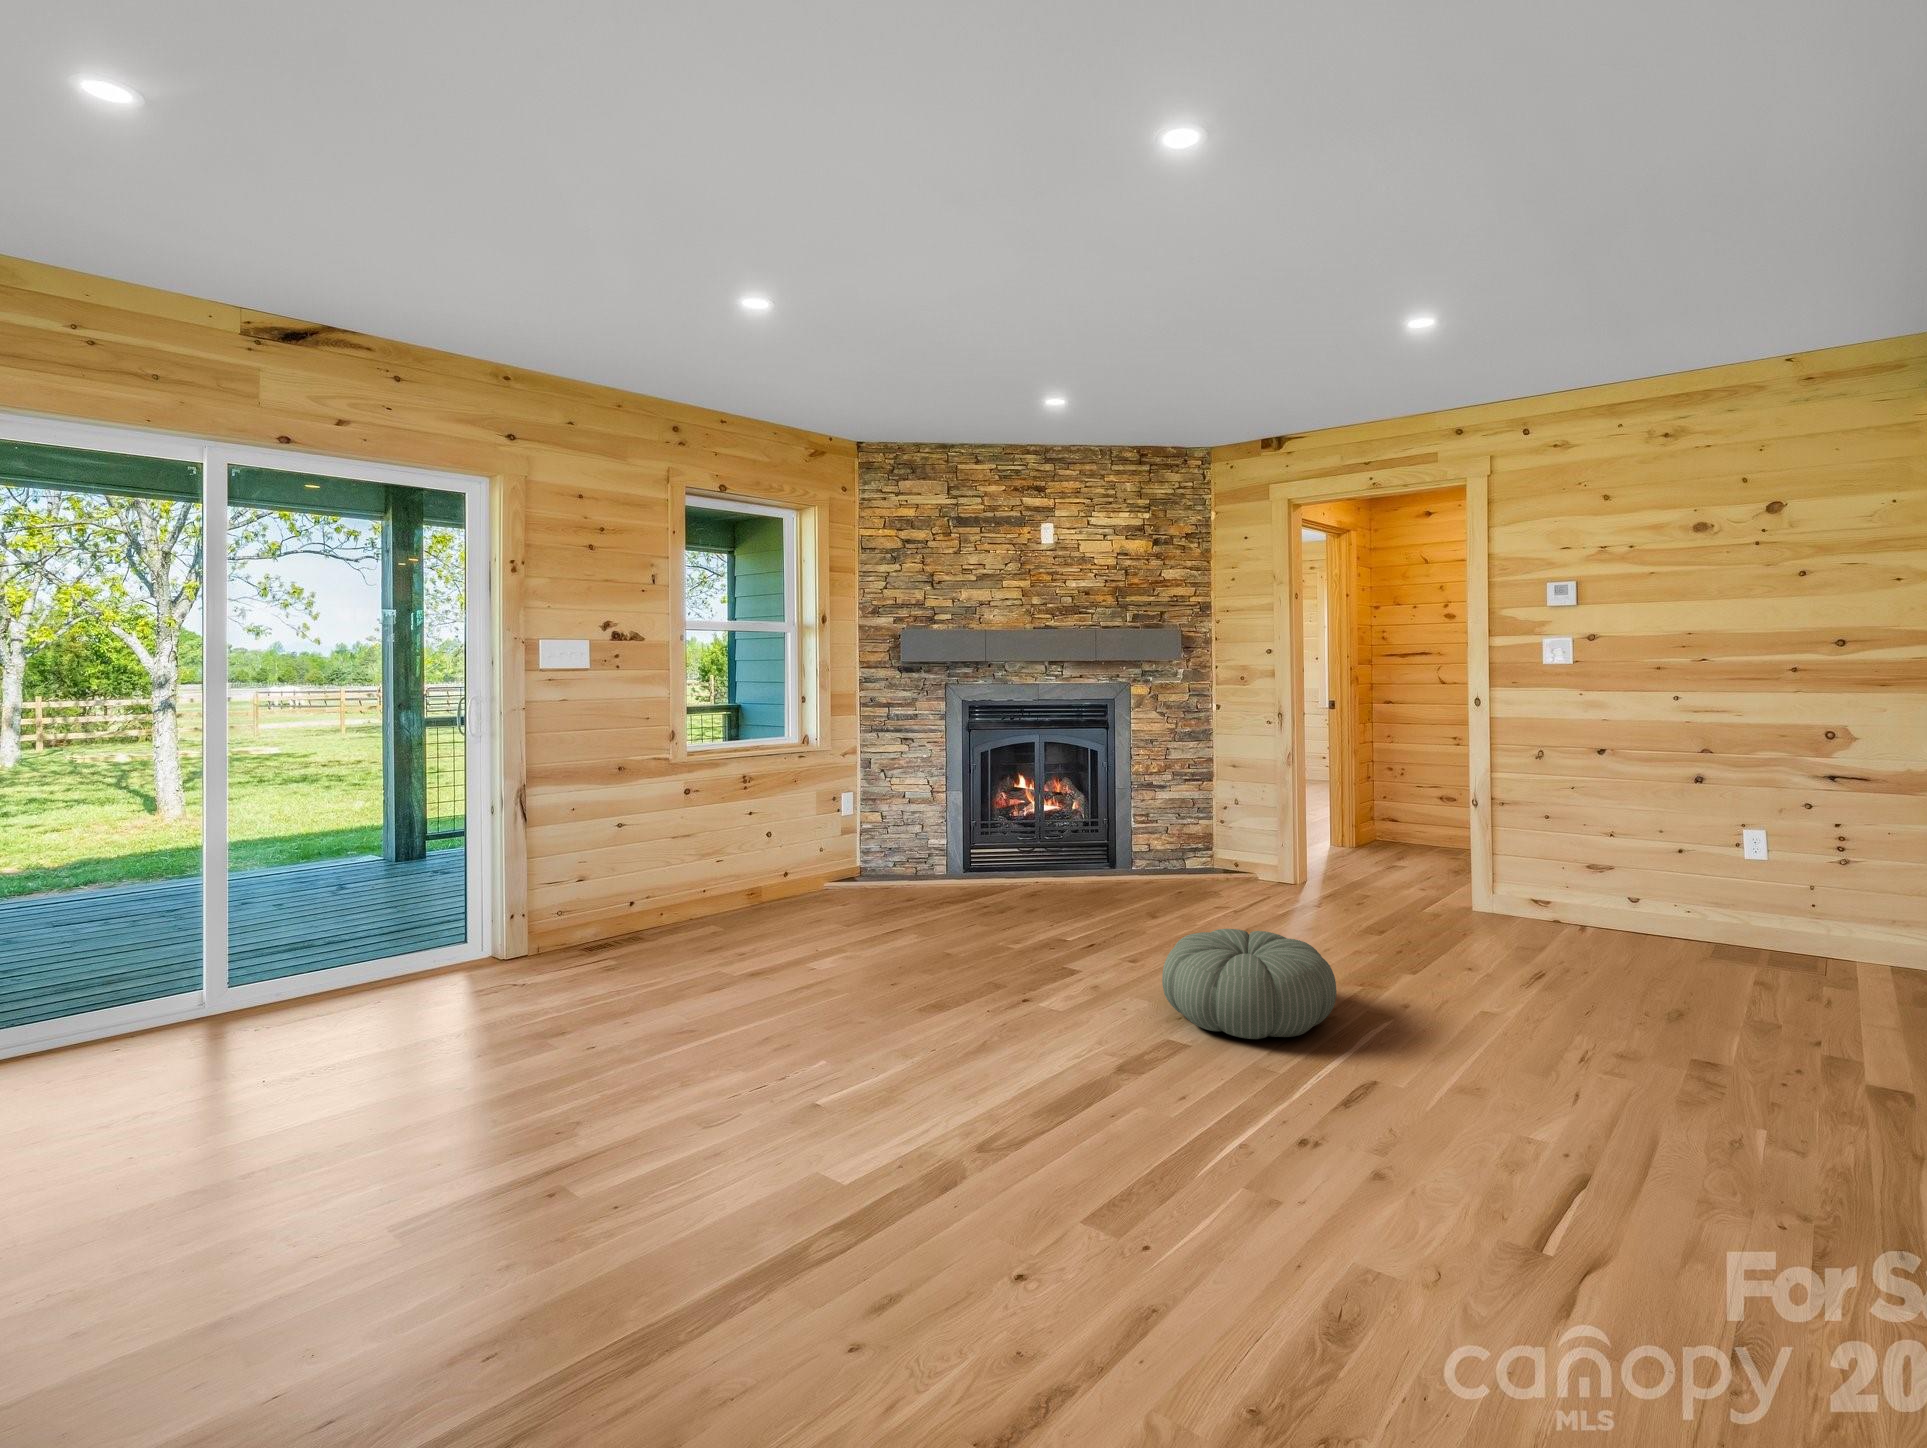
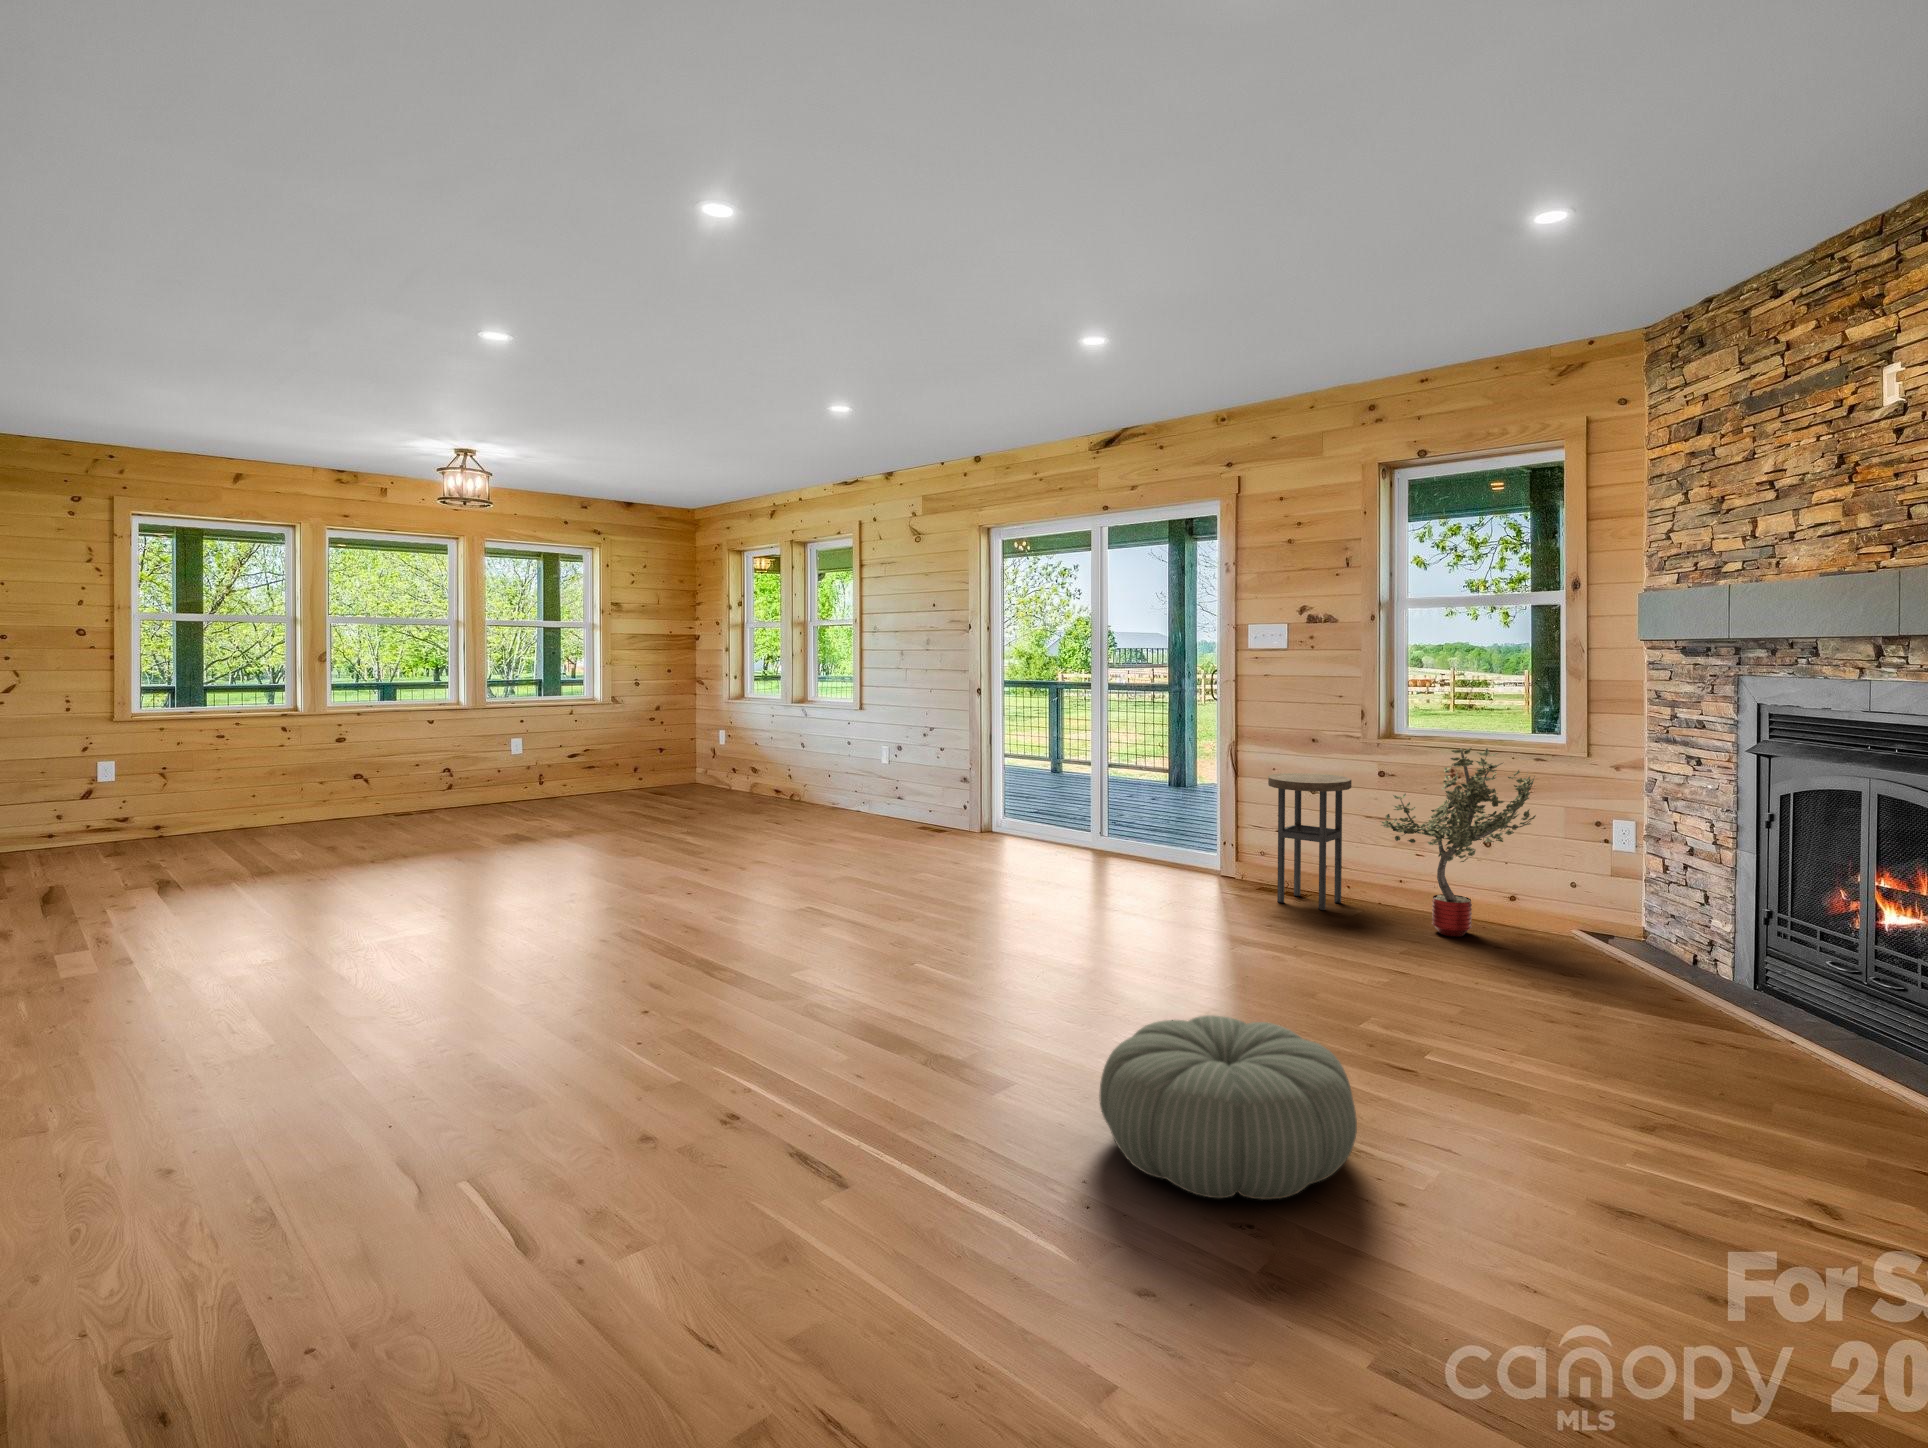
potted tree: none [745,751,864,914] -> present [1381,748,1536,936]
side table: none [620,800,711,948] -> present [1268,773,1352,910]

